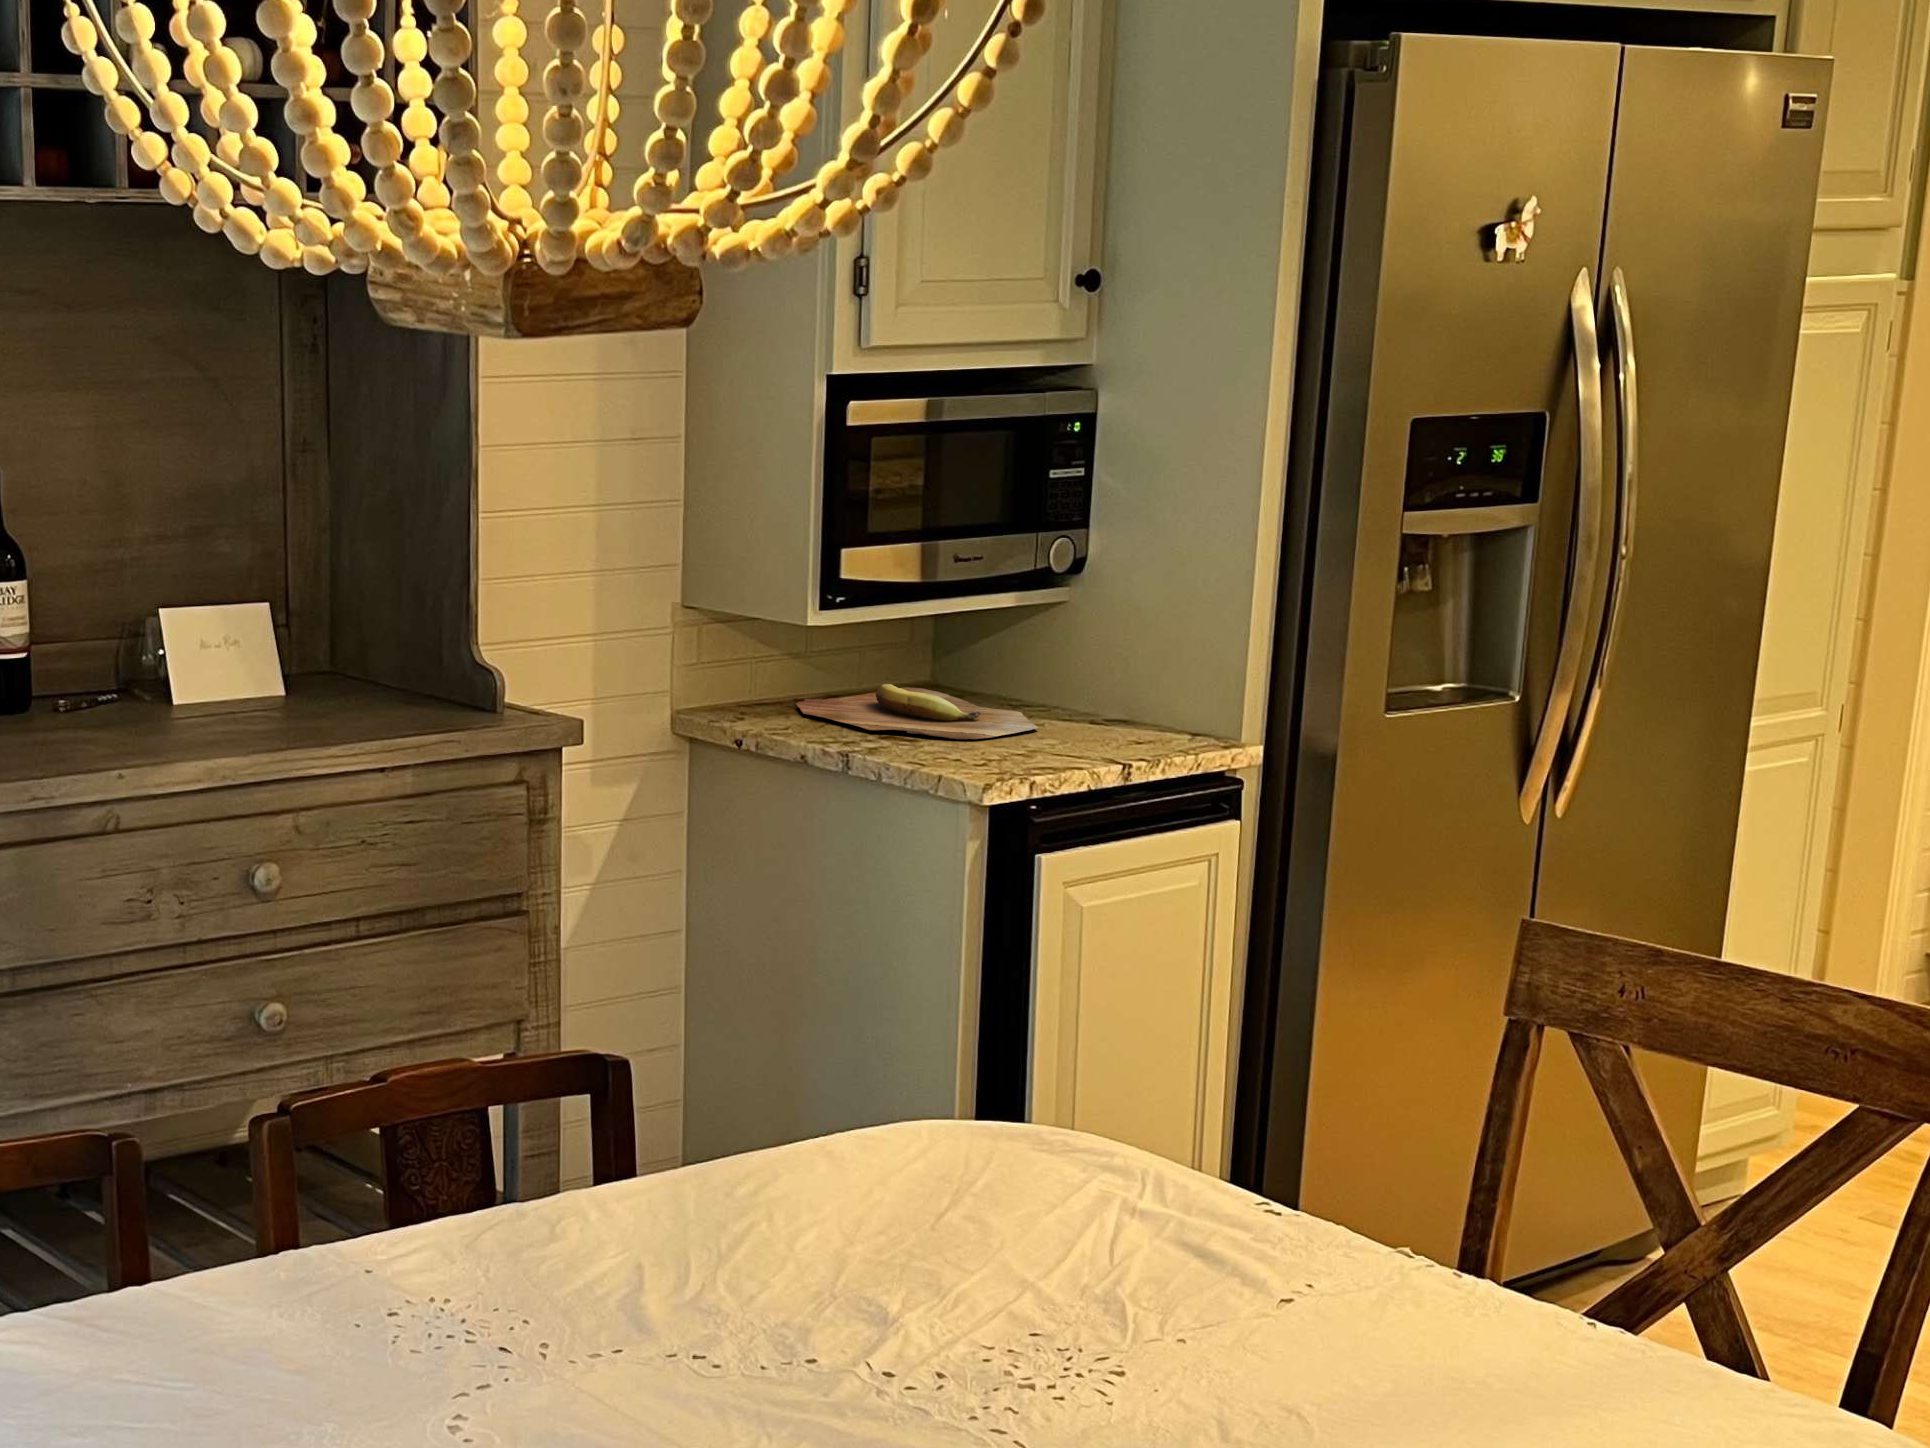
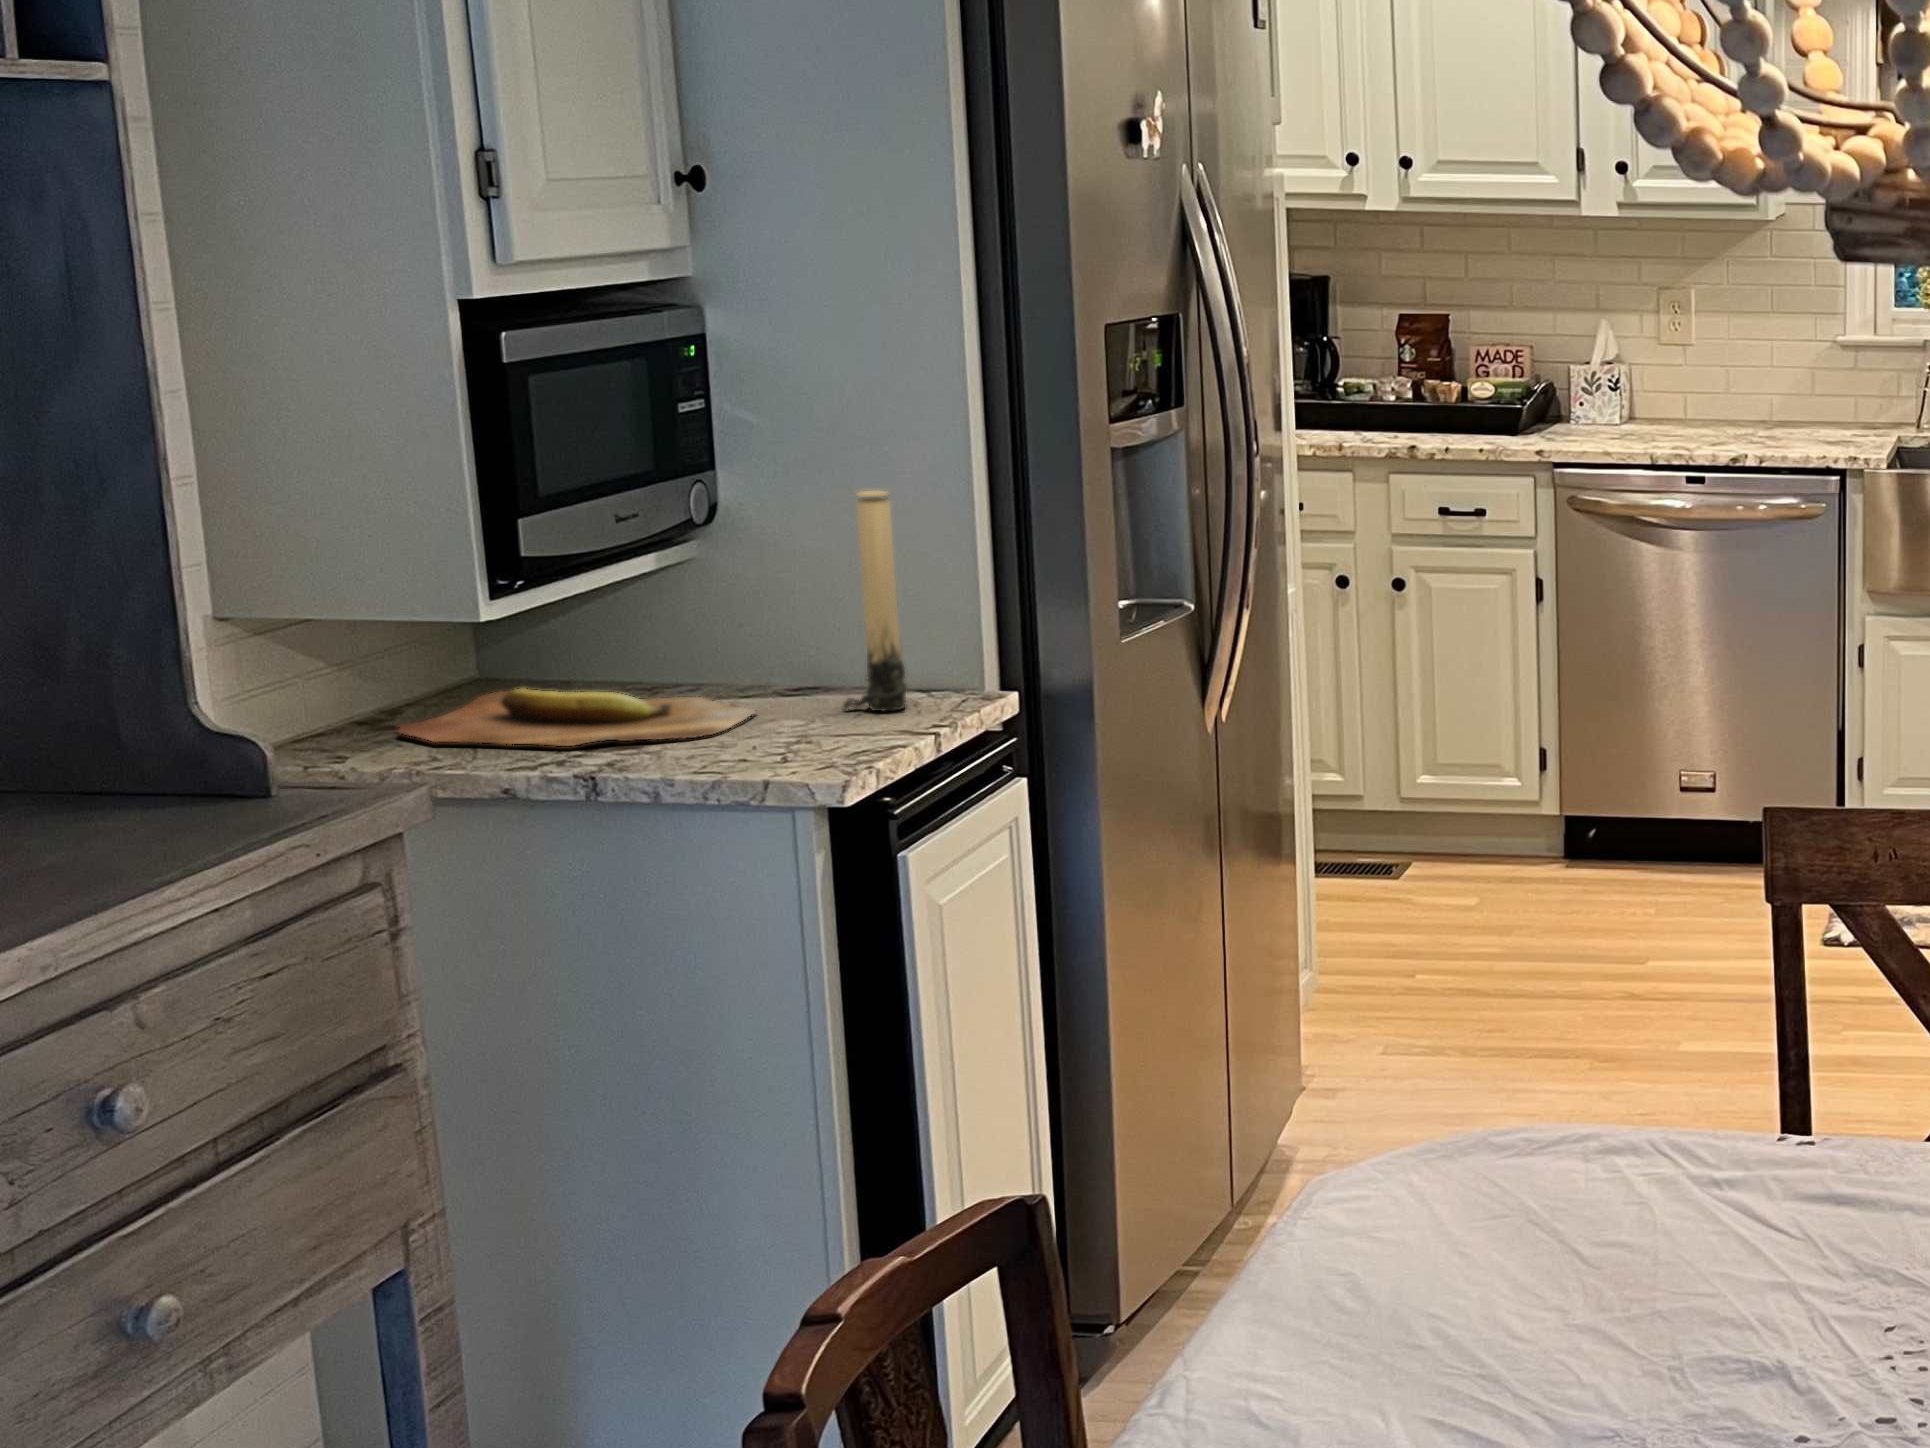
candle: none [1098,554,1156,745] -> present [843,490,906,711]

